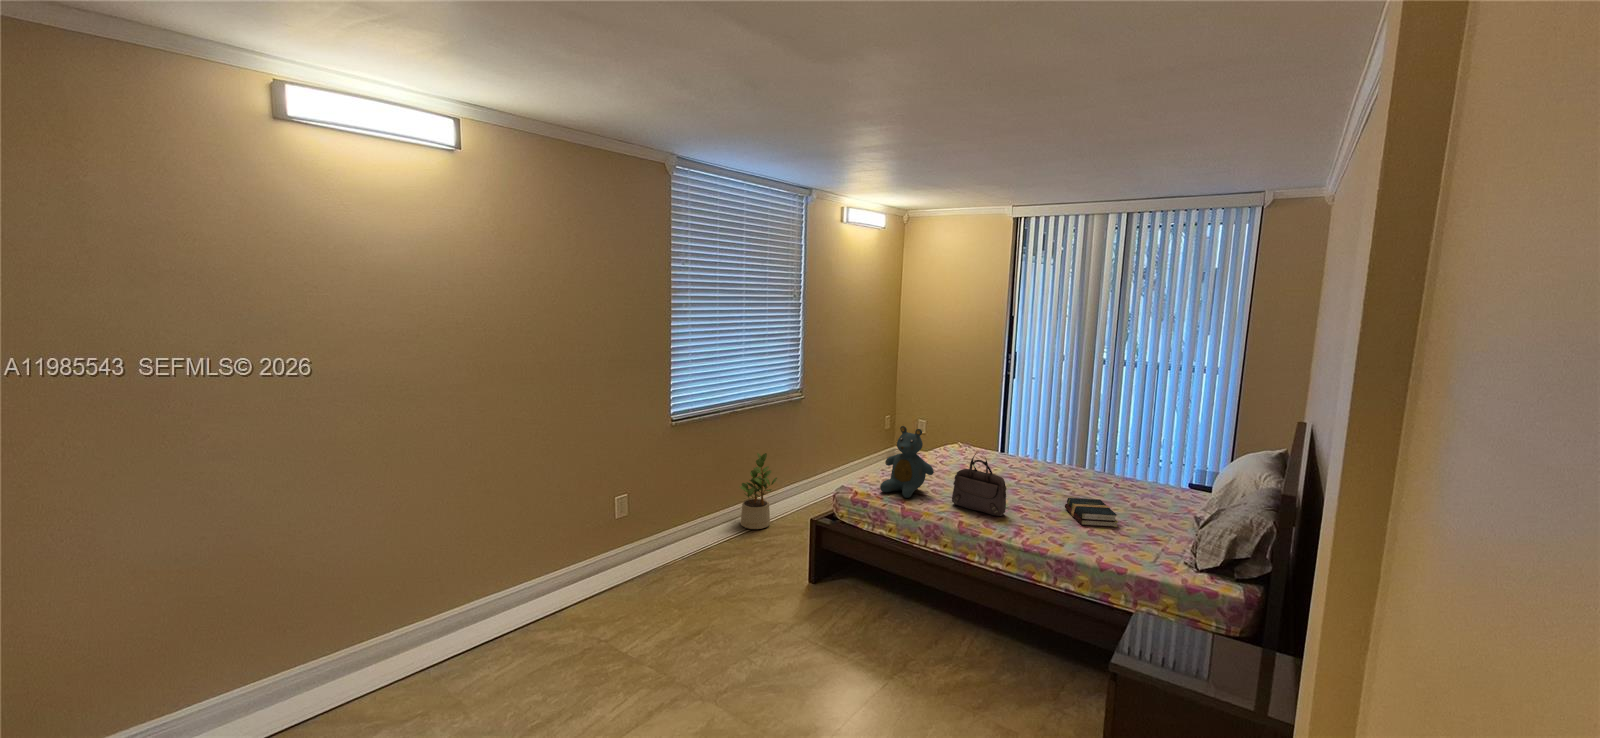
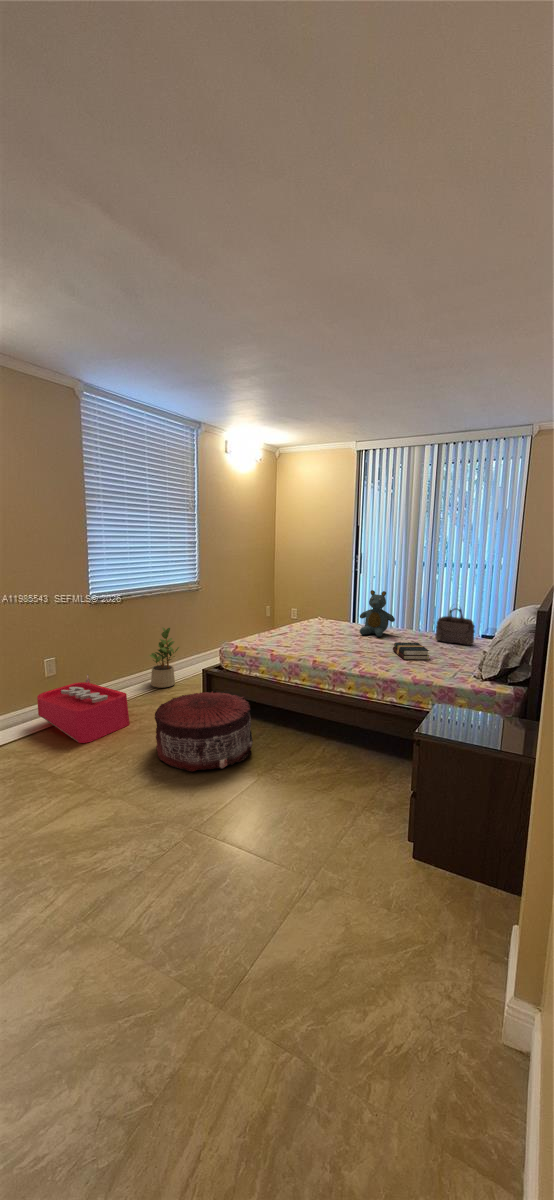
teddy bear: present [880,426,934,498] -> present [360,590,395,637]
handbag: present [952,454,1006,516] -> present [435,608,475,645]
storage bin: none [613,512,720,606] -> present [37,674,129,743]
pouf: none [758,549,879,660] -> present [155,691,253,771]

